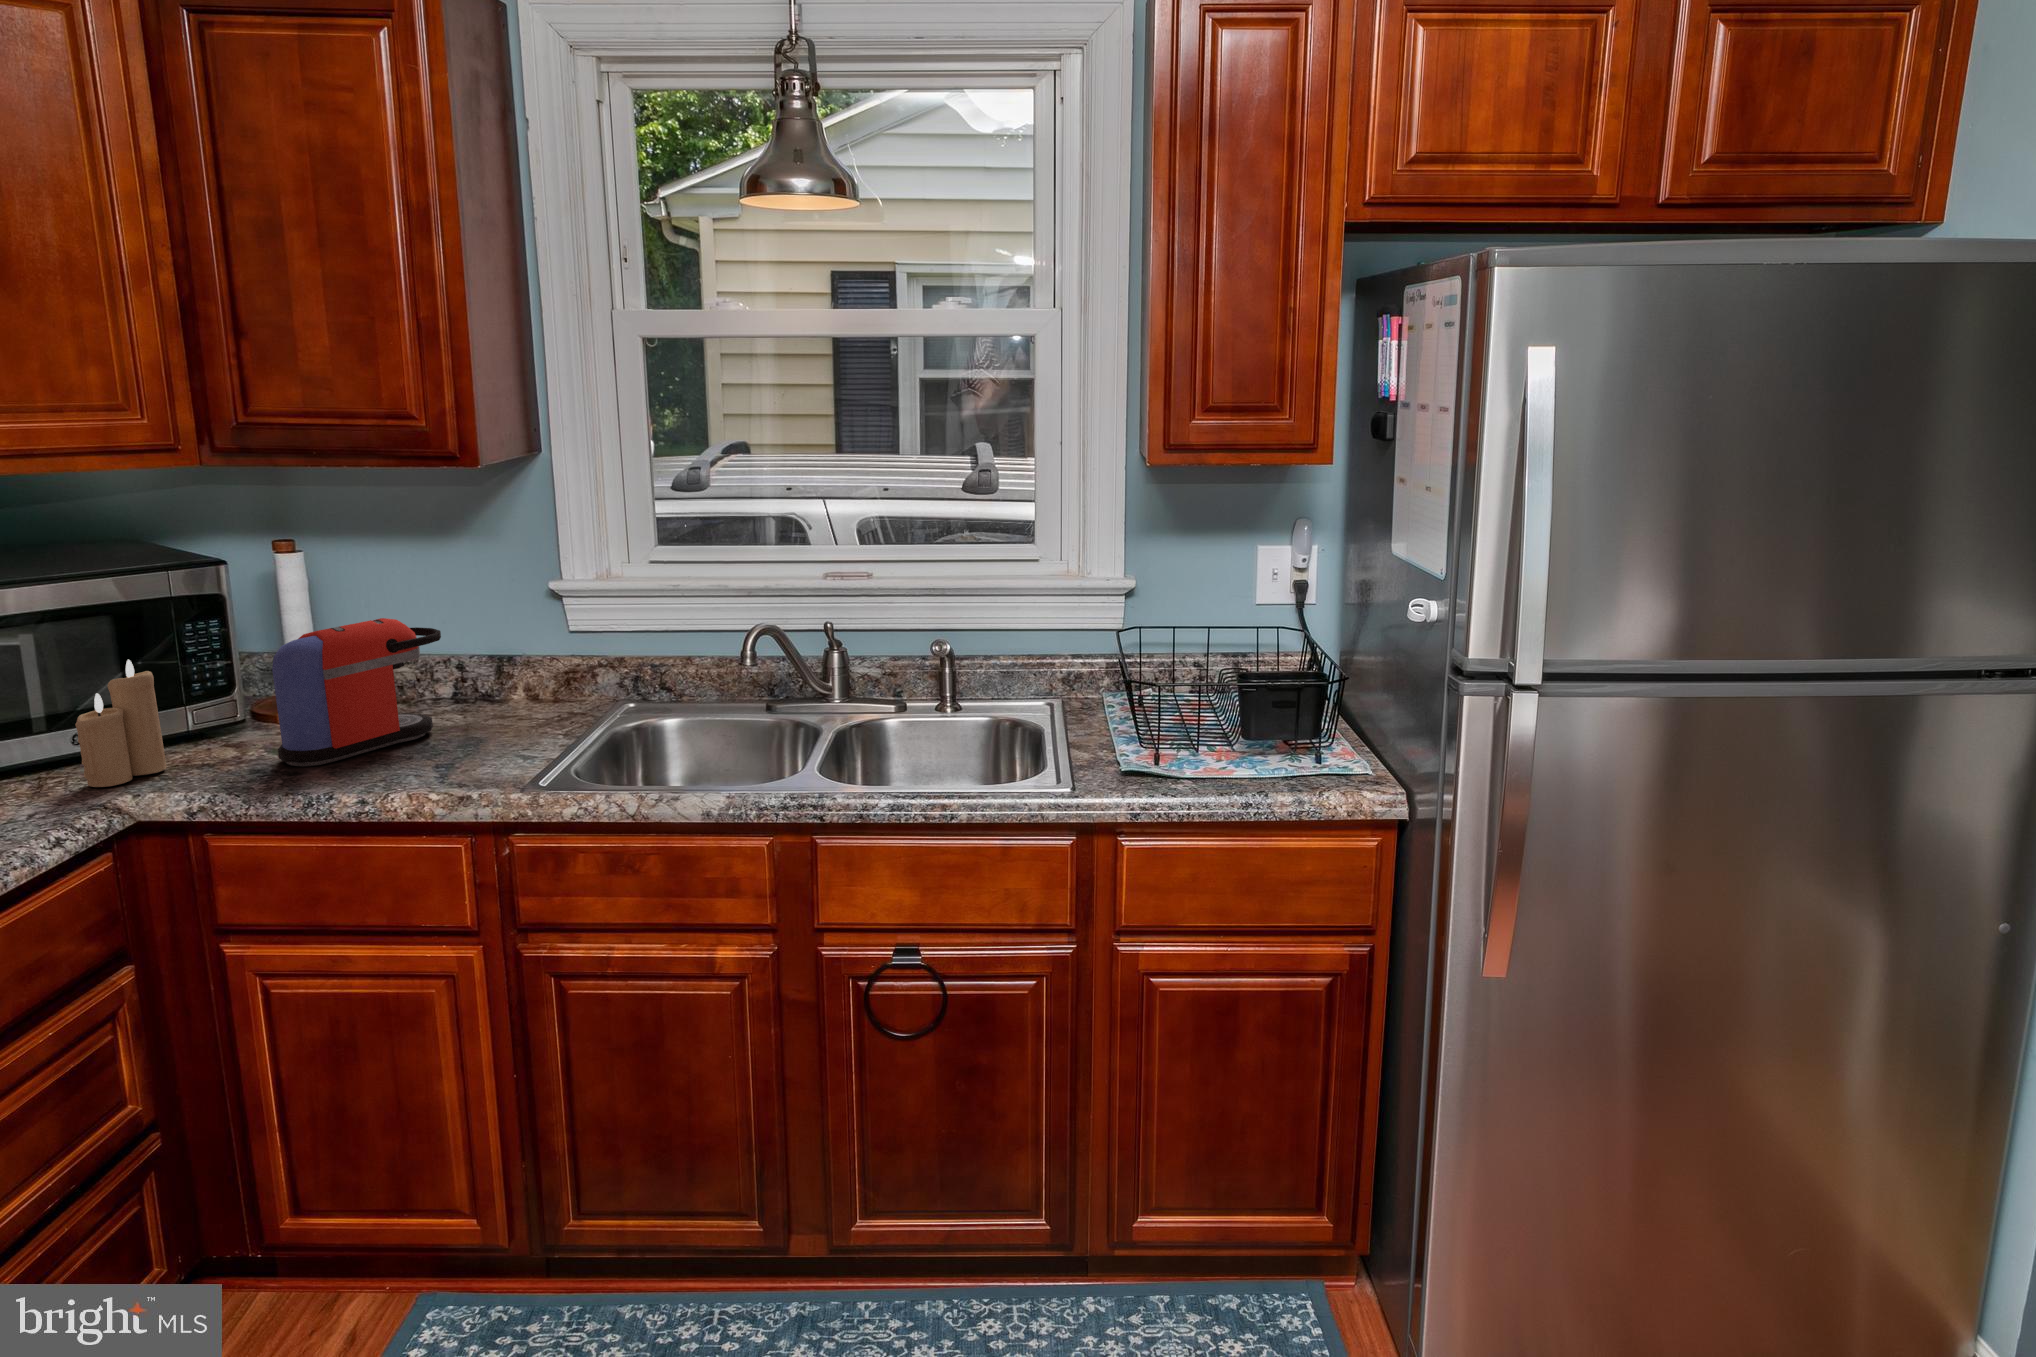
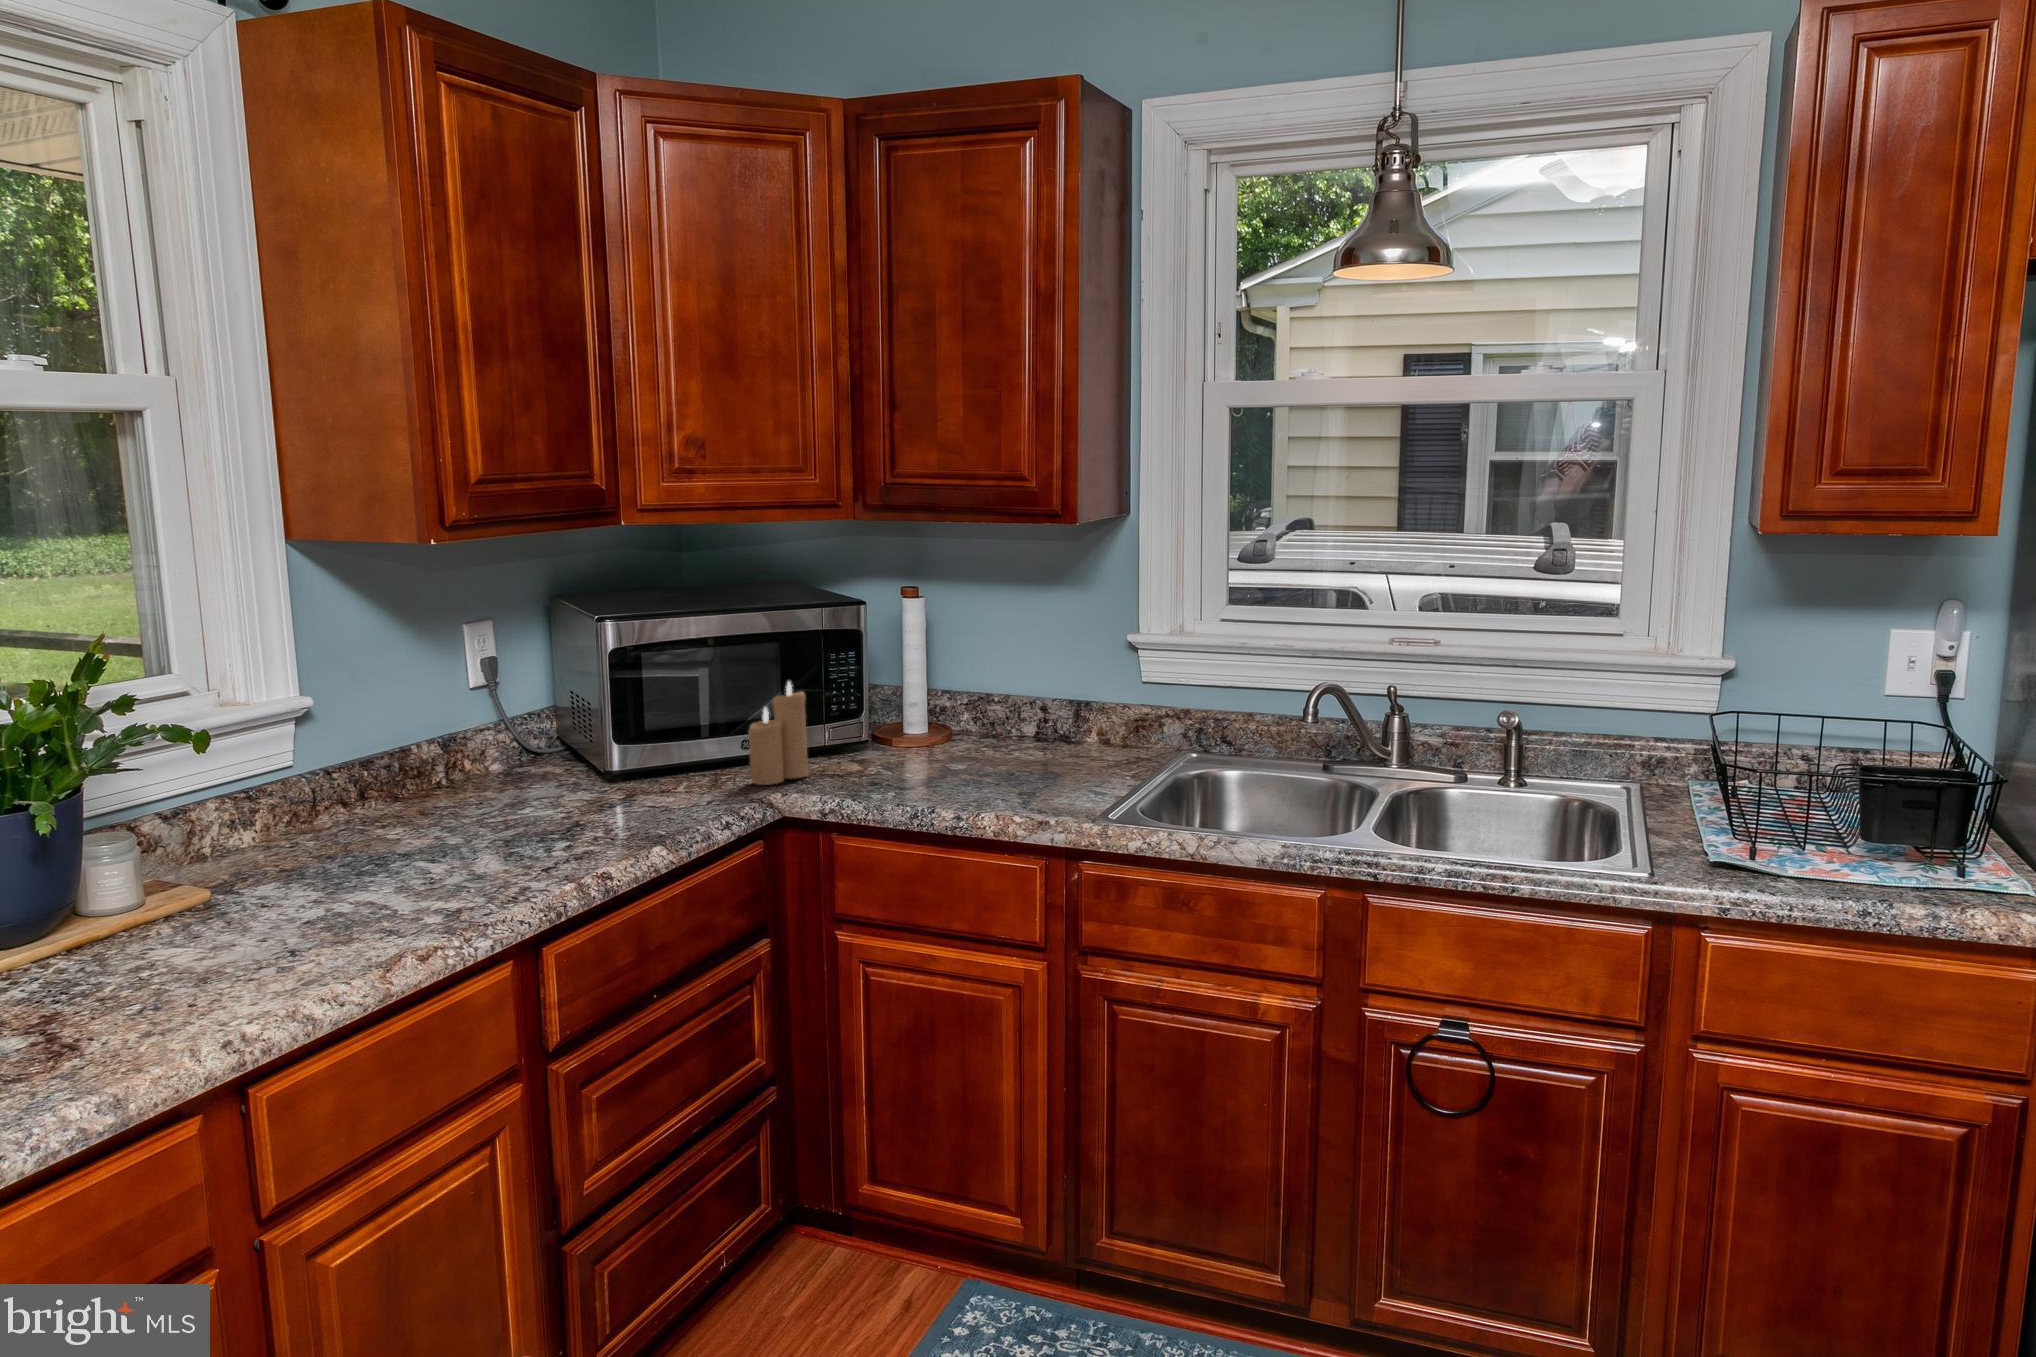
coffee maker: present [272,618,441,766] -> none [893,658,1029,783]

